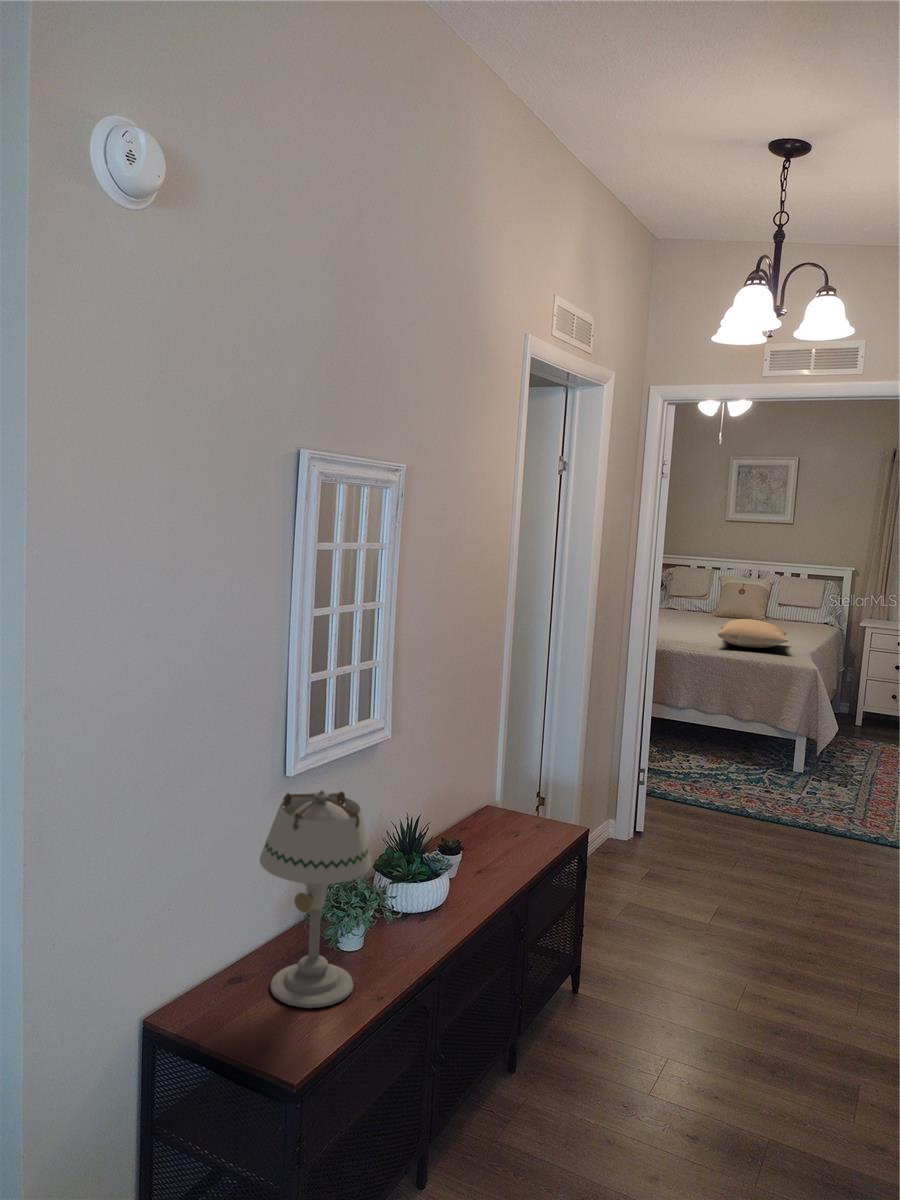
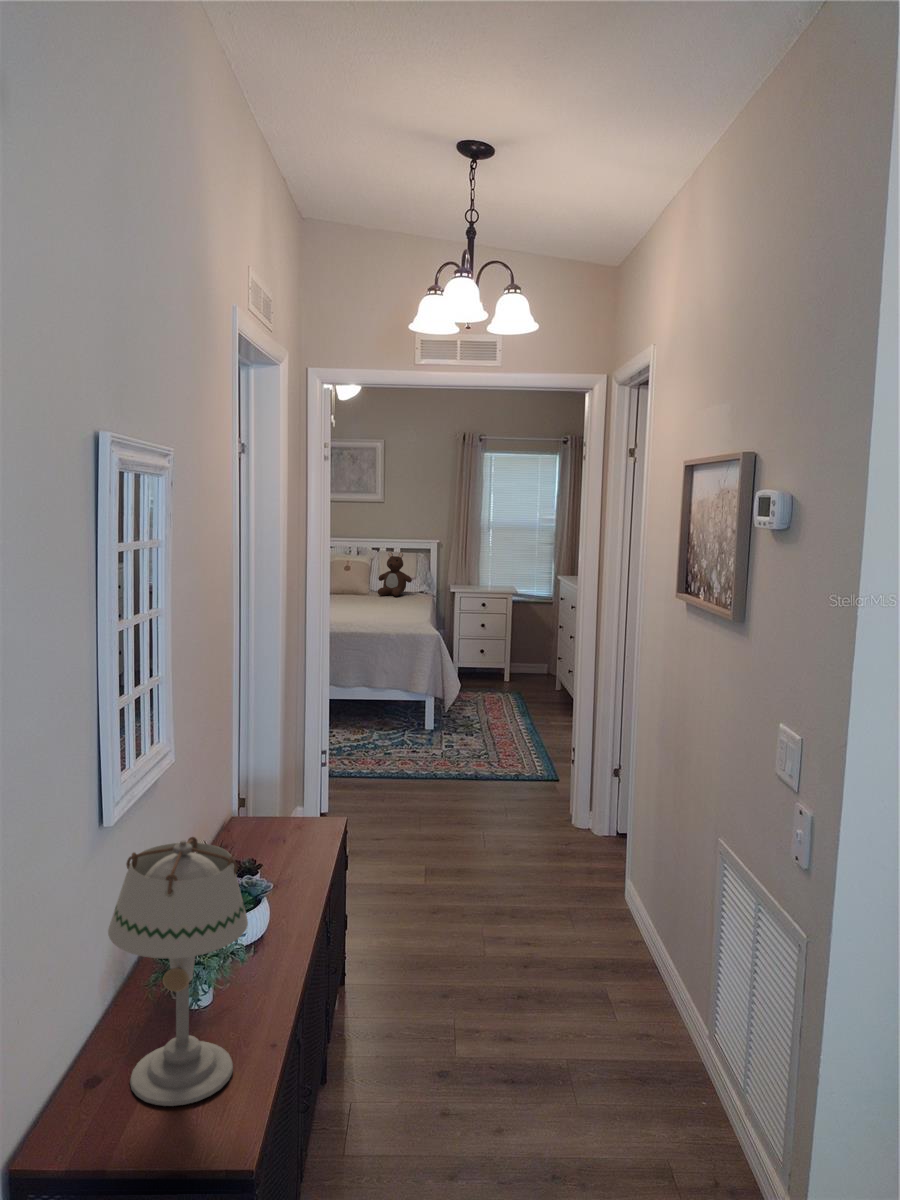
teddy bear: none [772,577,813,625] -> present [378,552,412,596]
pillow: present [718,619,788,648] -> none [346,594,412,620]

